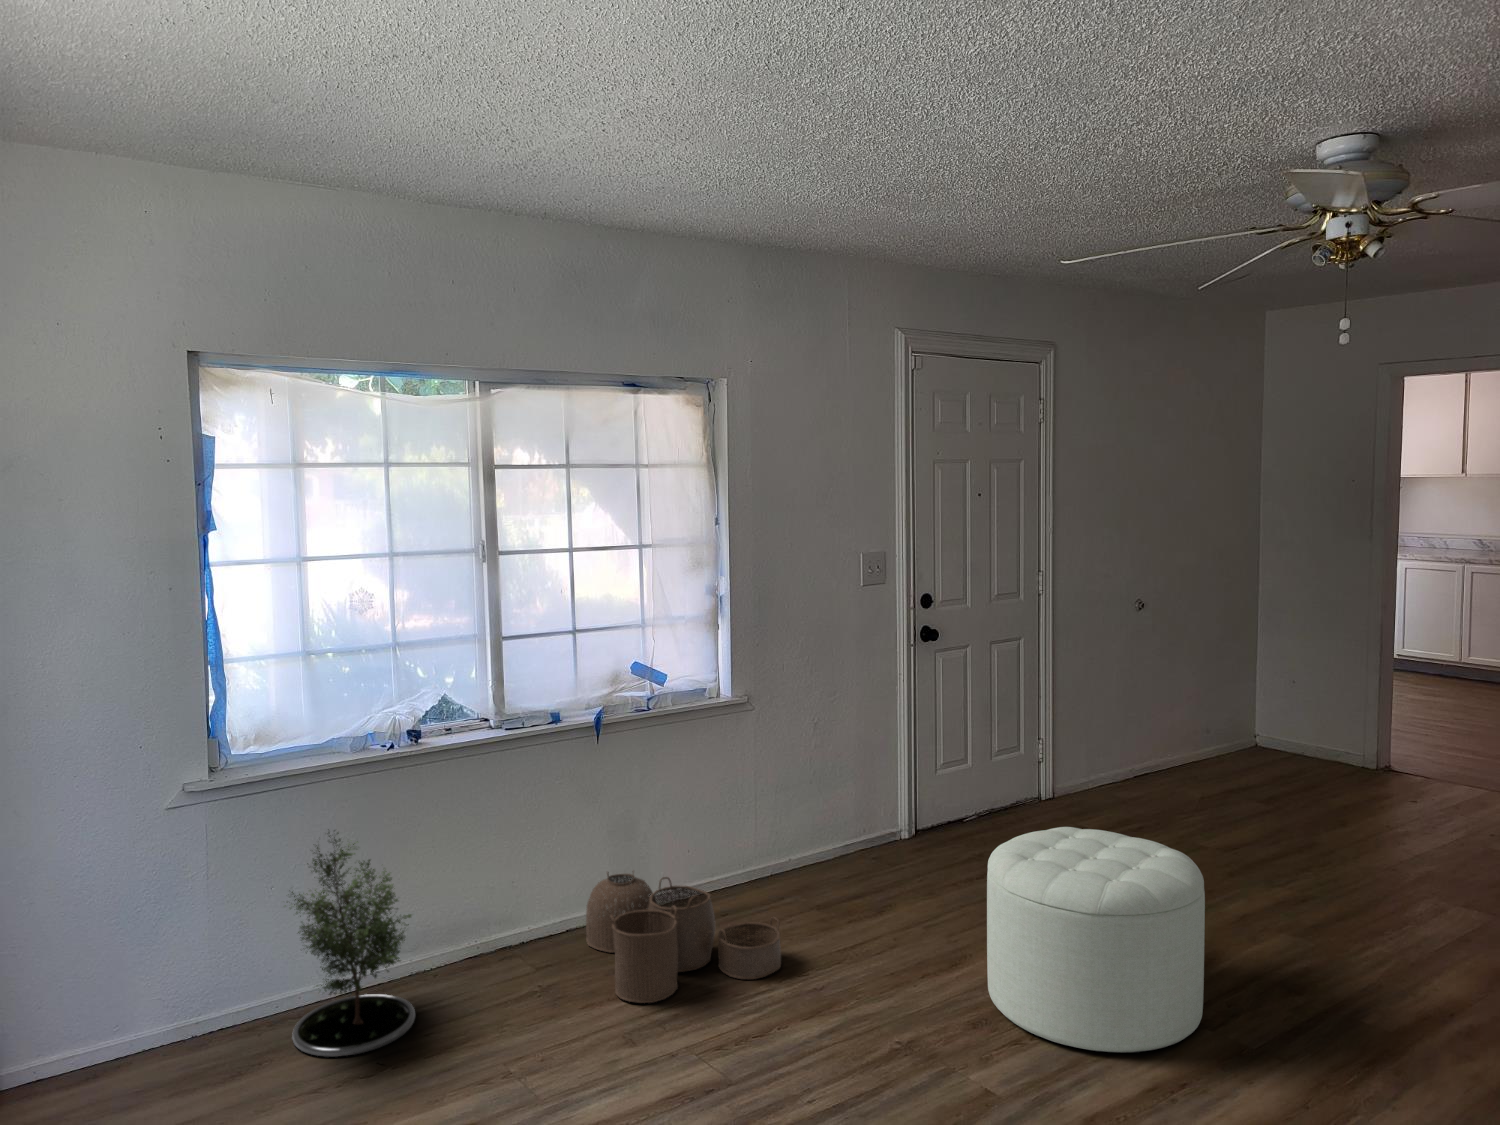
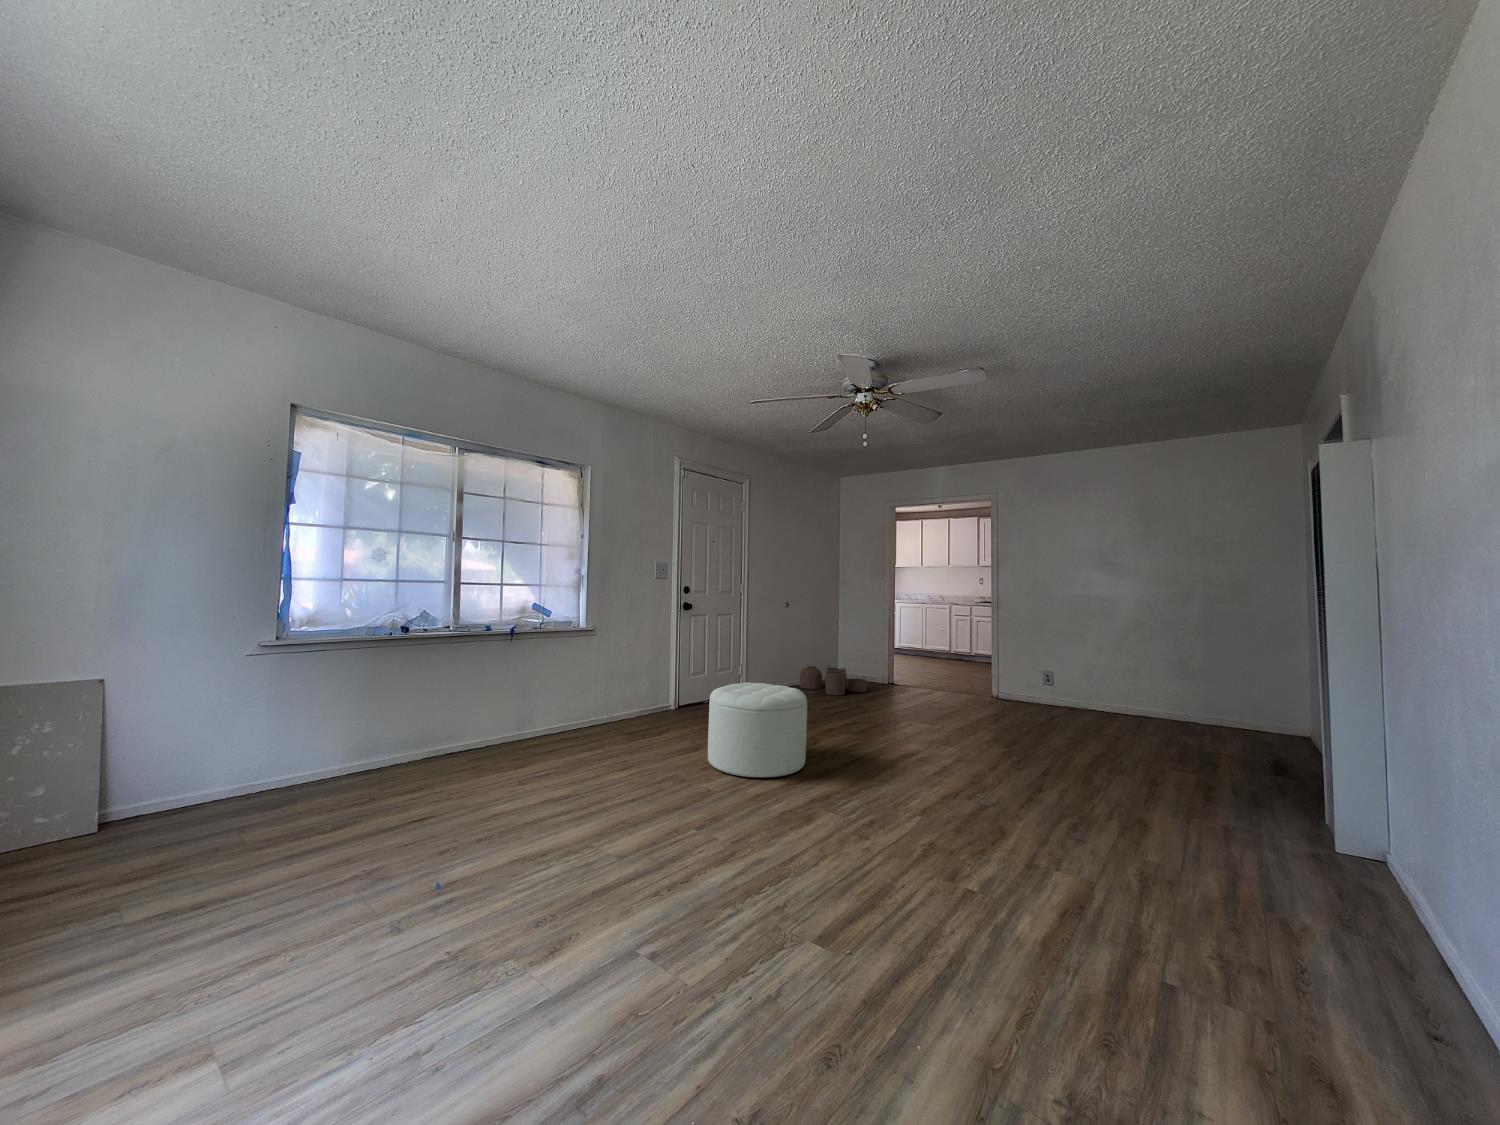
potted tree: present [285,833,415,1057] -> none [315,670,398,799]
woven basket: present [586,872,781,1003] -> present [799,665,867,695]

